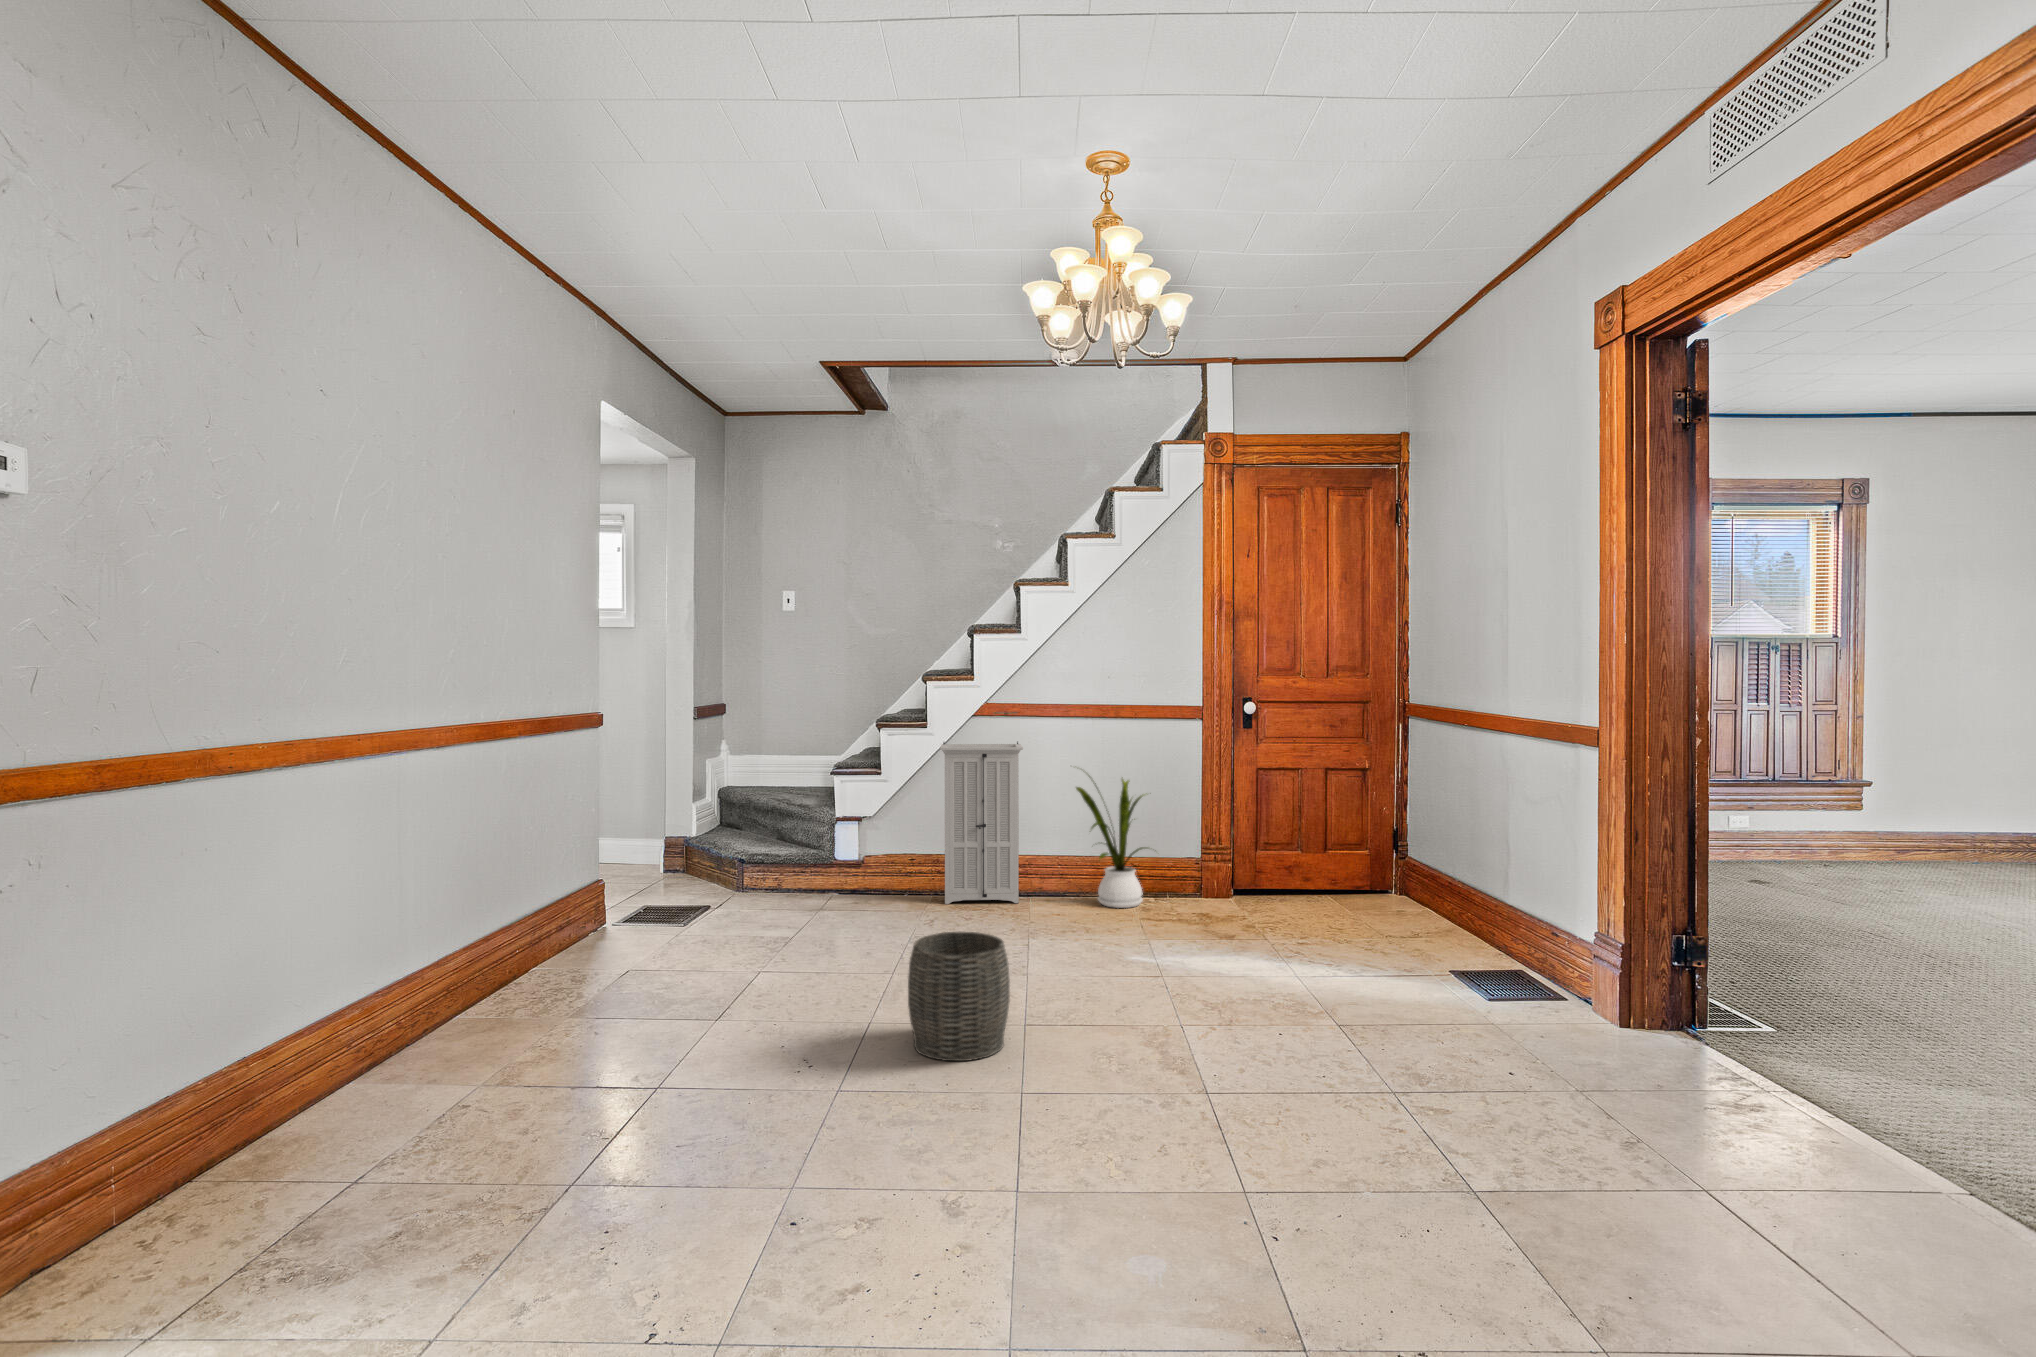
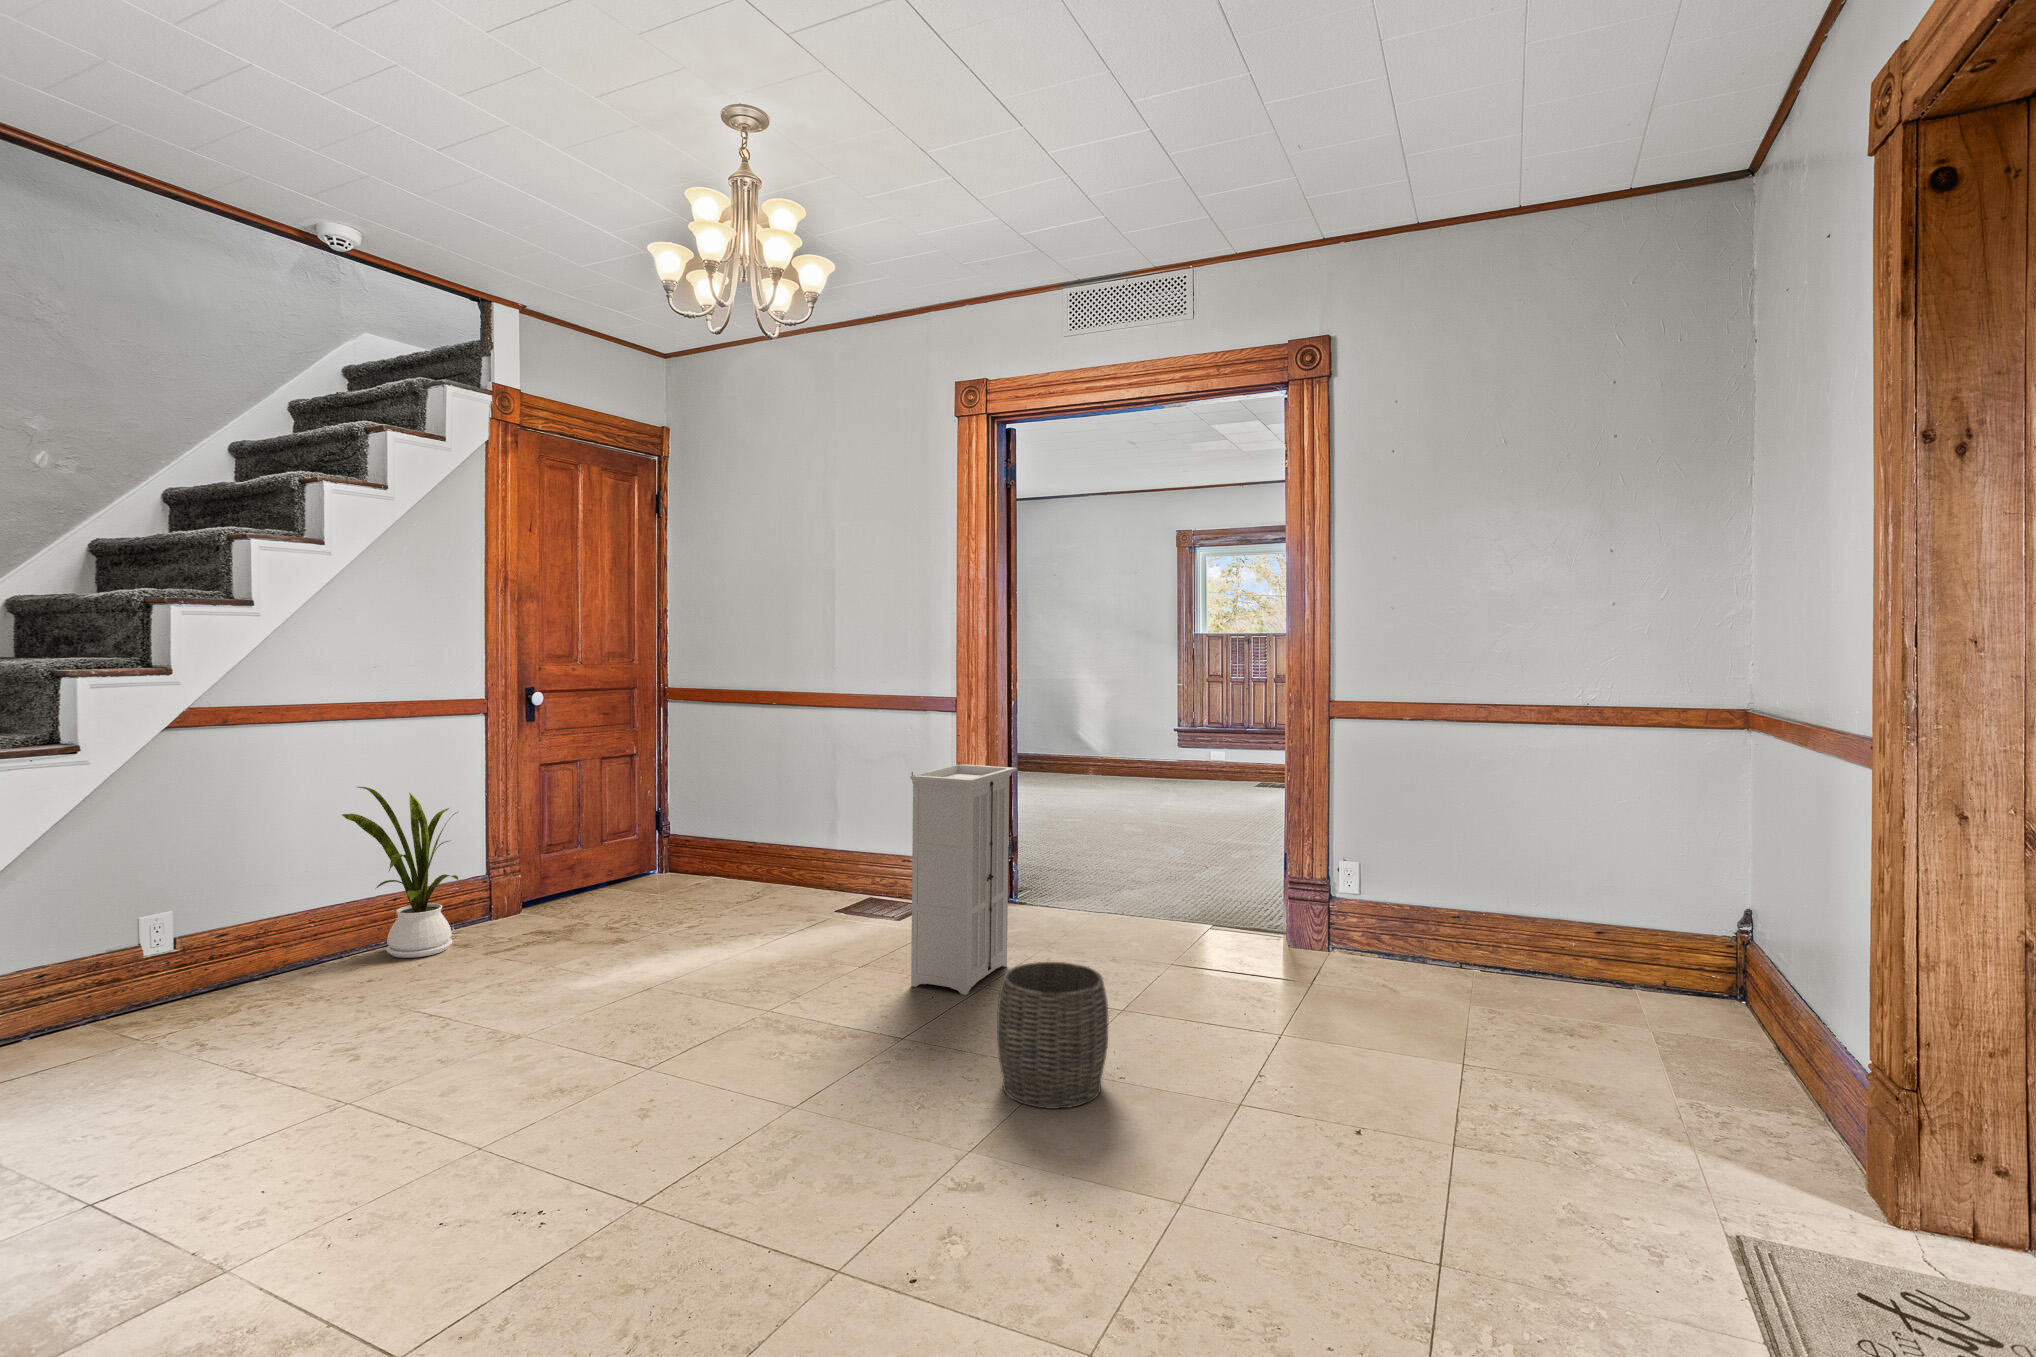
storage cabinet: present [940,742,1023,904] -> present [910,764,1017,995]
woven basket: present [908,932,1010,1061] -> present [997,962,1108,1109]

